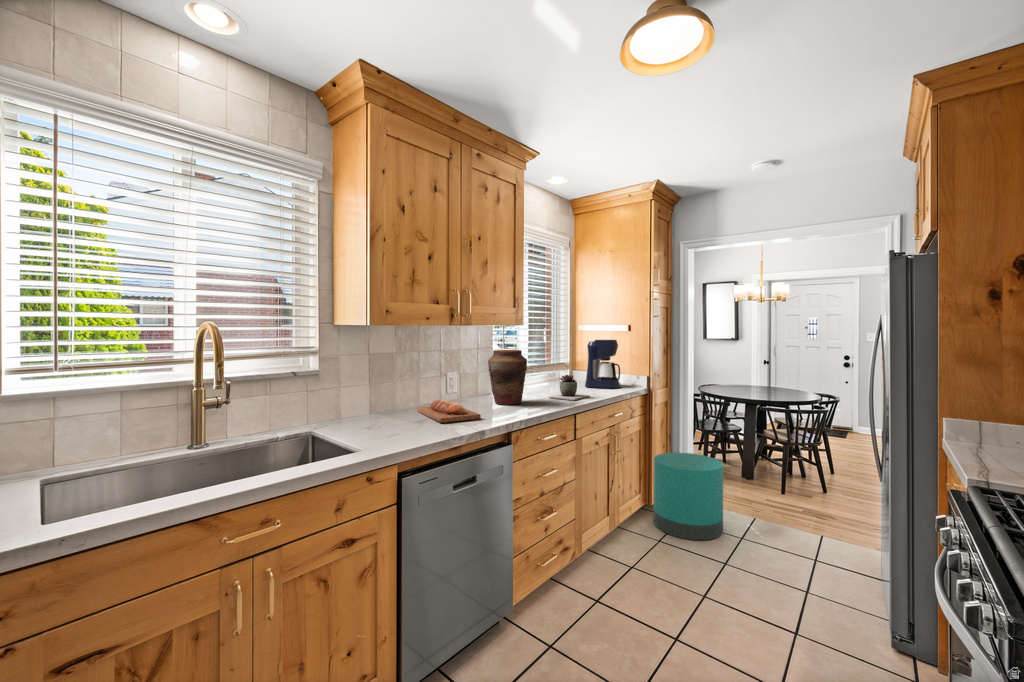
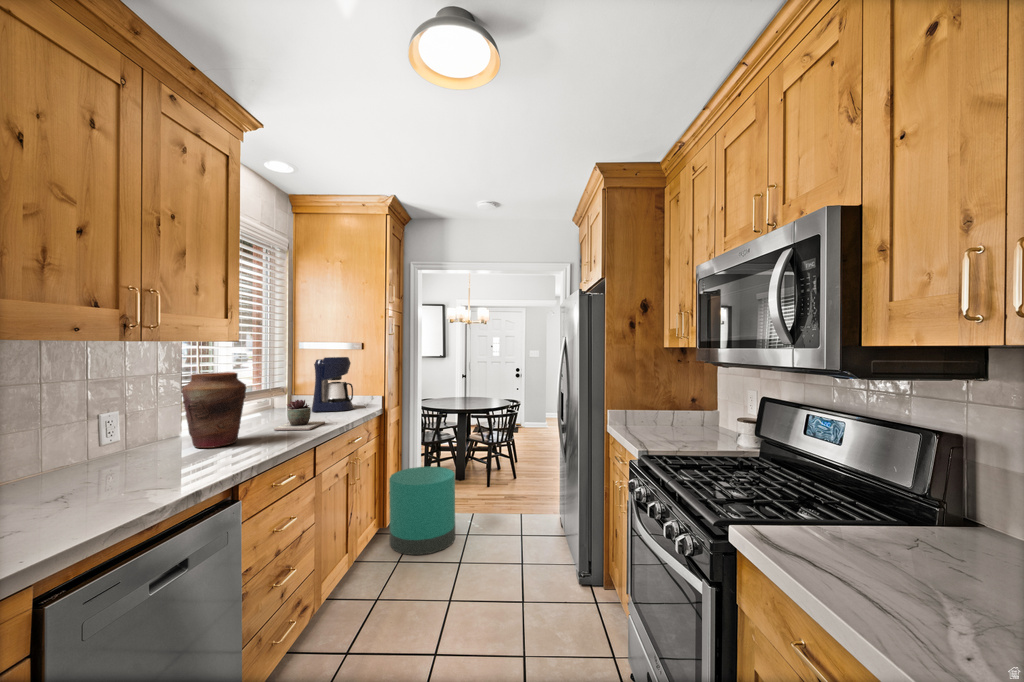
bread loaf: present [417,400,481,423] -> none [40,456,182,494]

